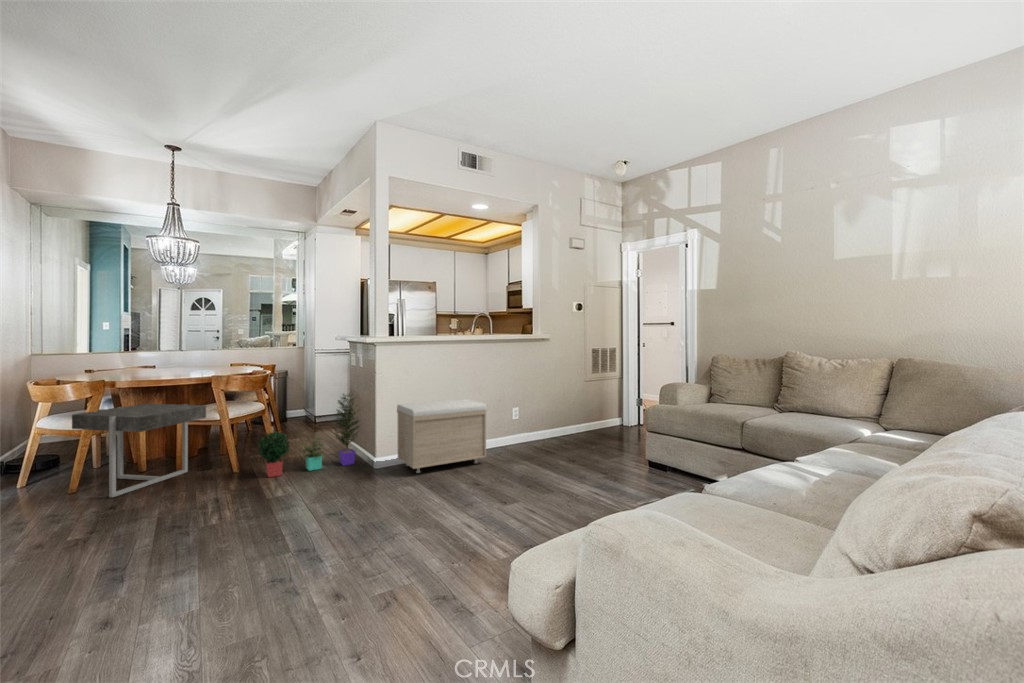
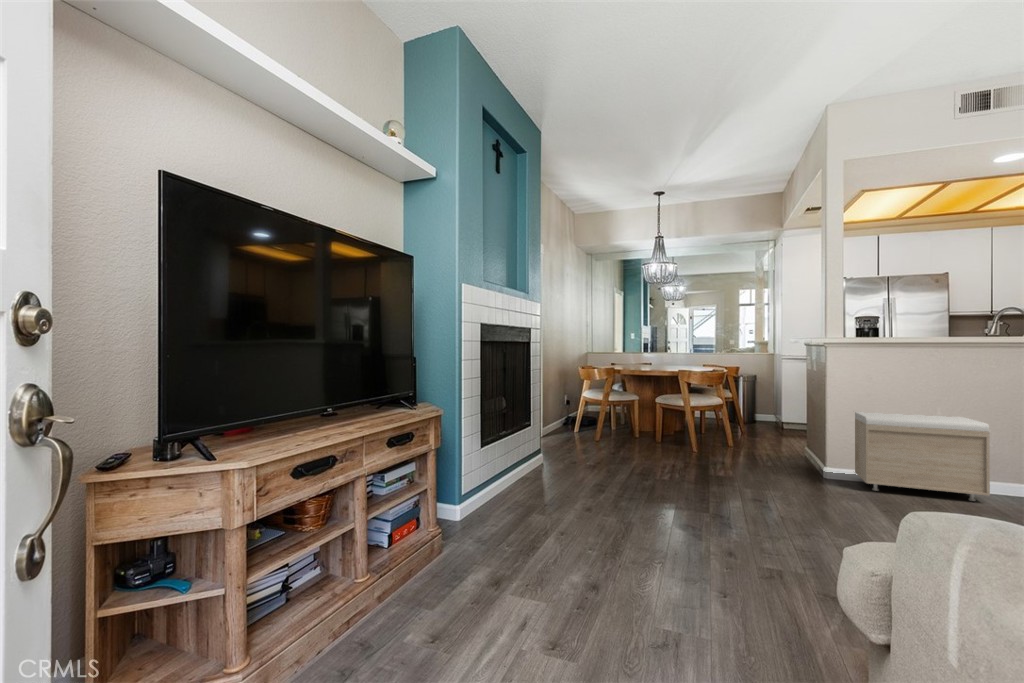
potted plant: present [258,394,360,477] -> none [709,394,813,468]
side table: present [72,404,206,497] -> none [597,389,674,449]

